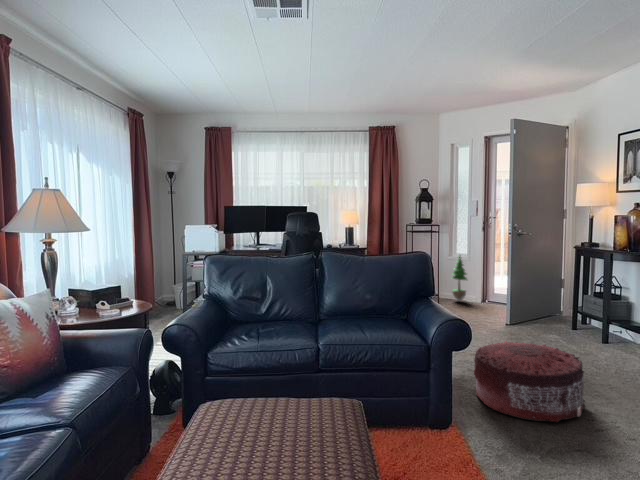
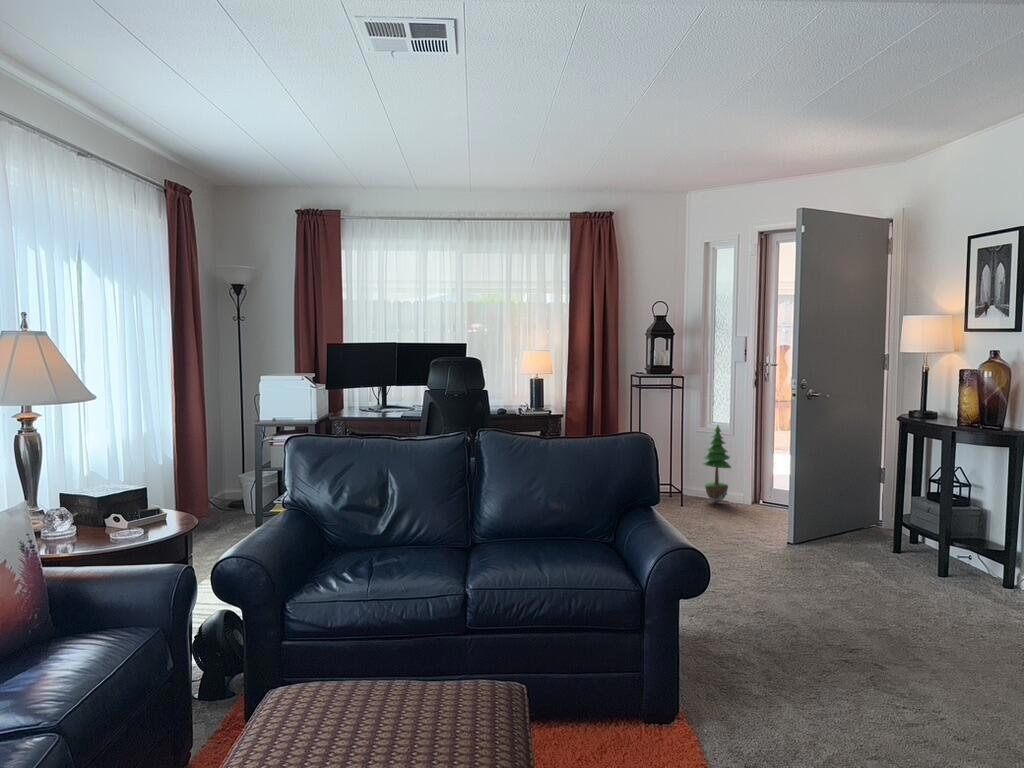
pouf: present [474,341,585,422] -> none [713,579,887,712]

